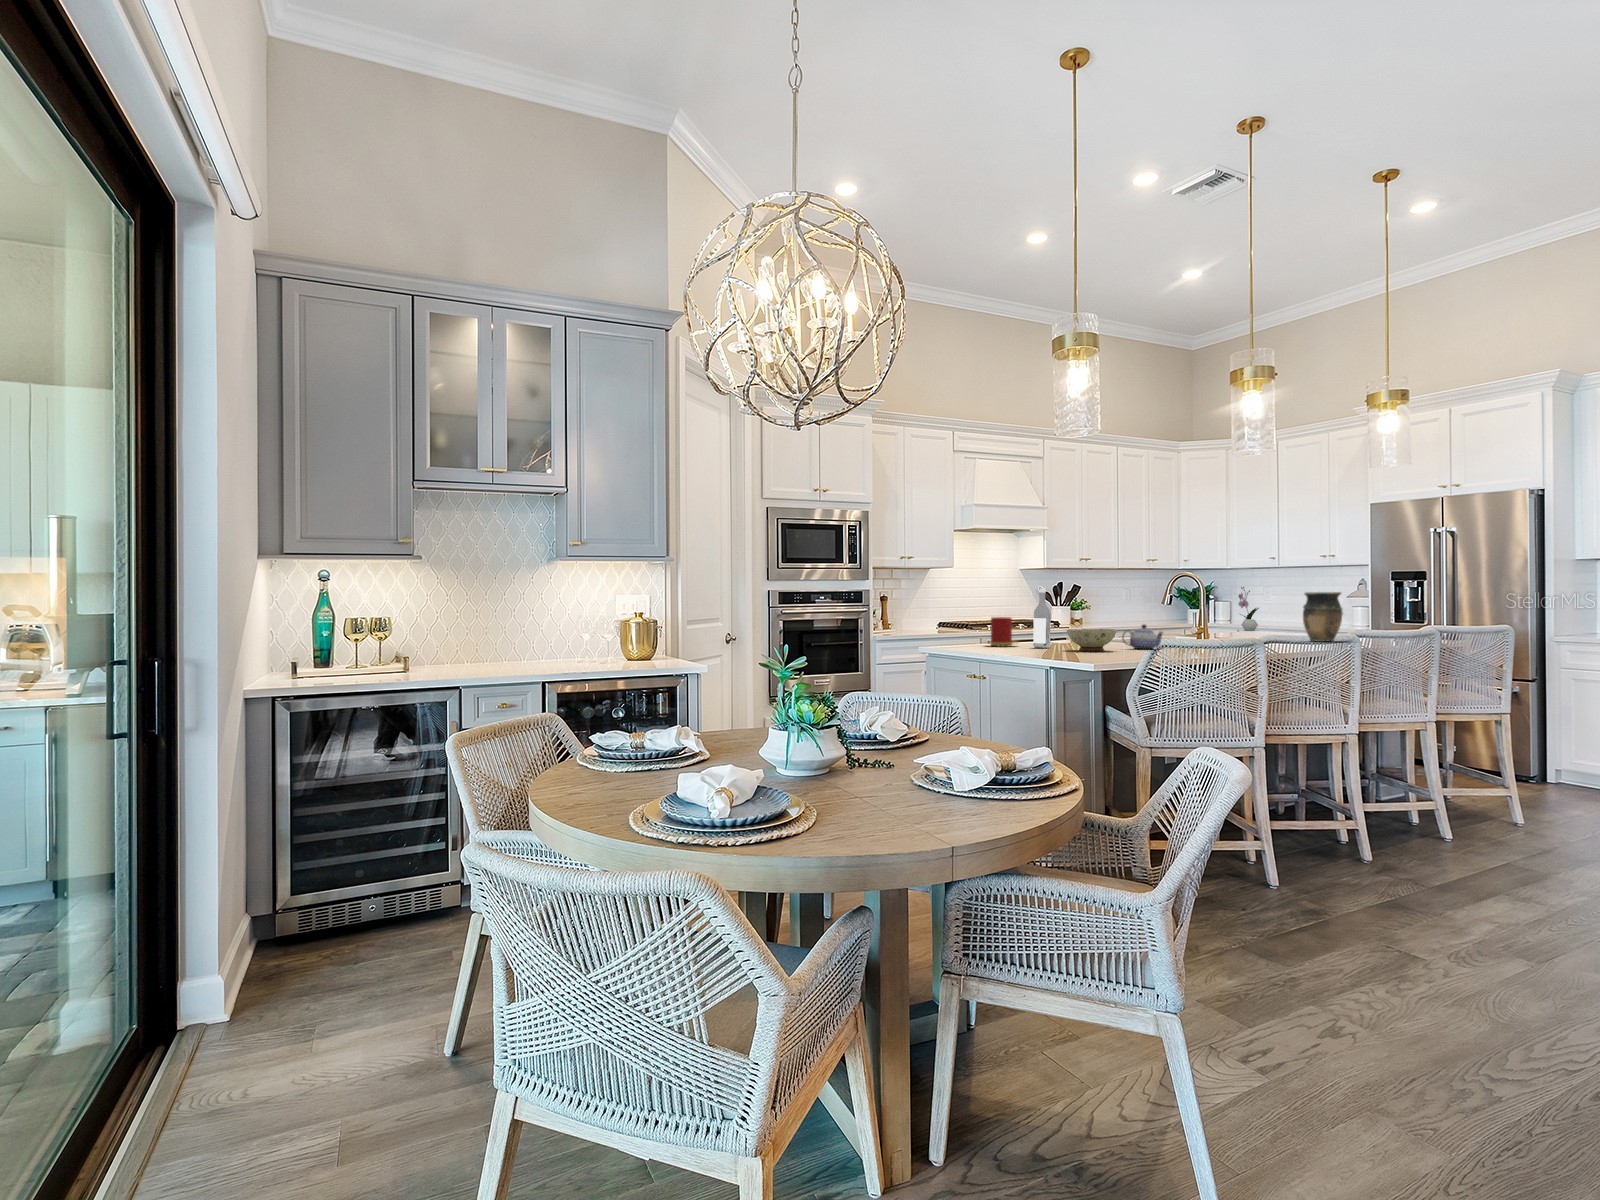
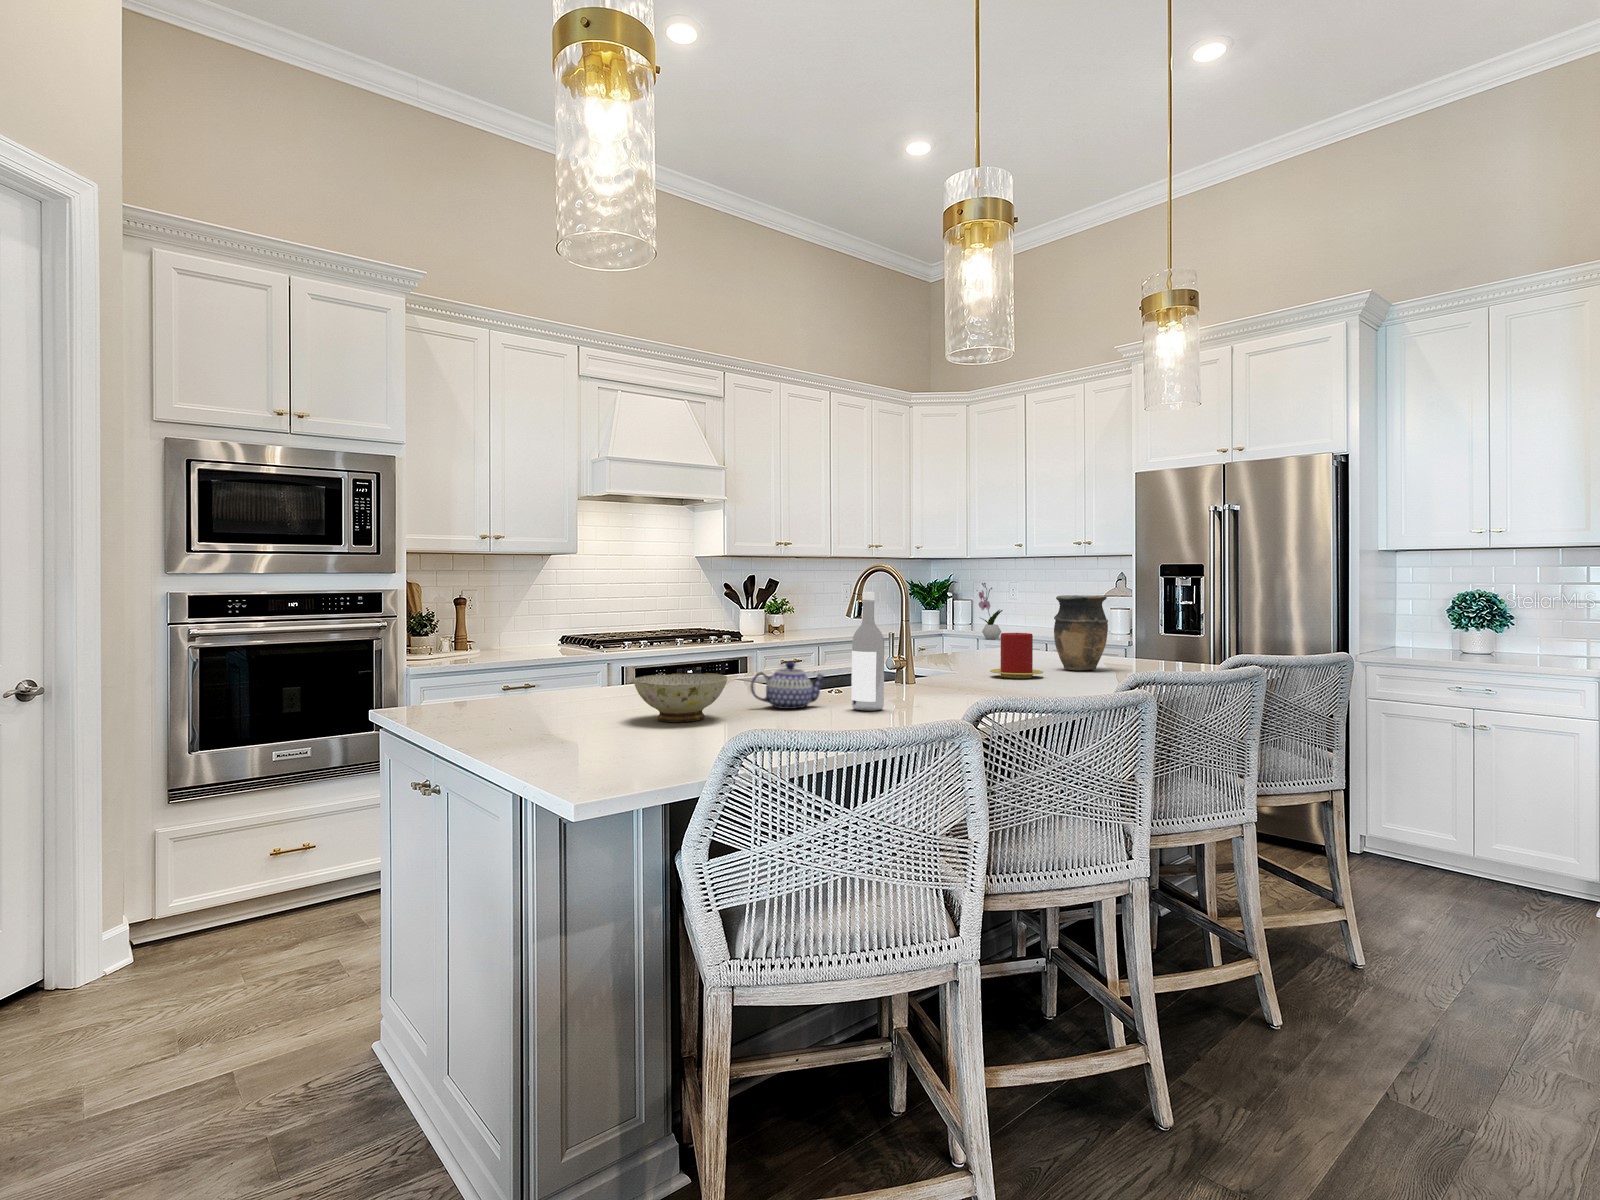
wine bottle: present [1033,588,1051,648] -> present [852,592,884,711]
candle: present [987,617,1017,647] -> present [990,633,1043,678]

